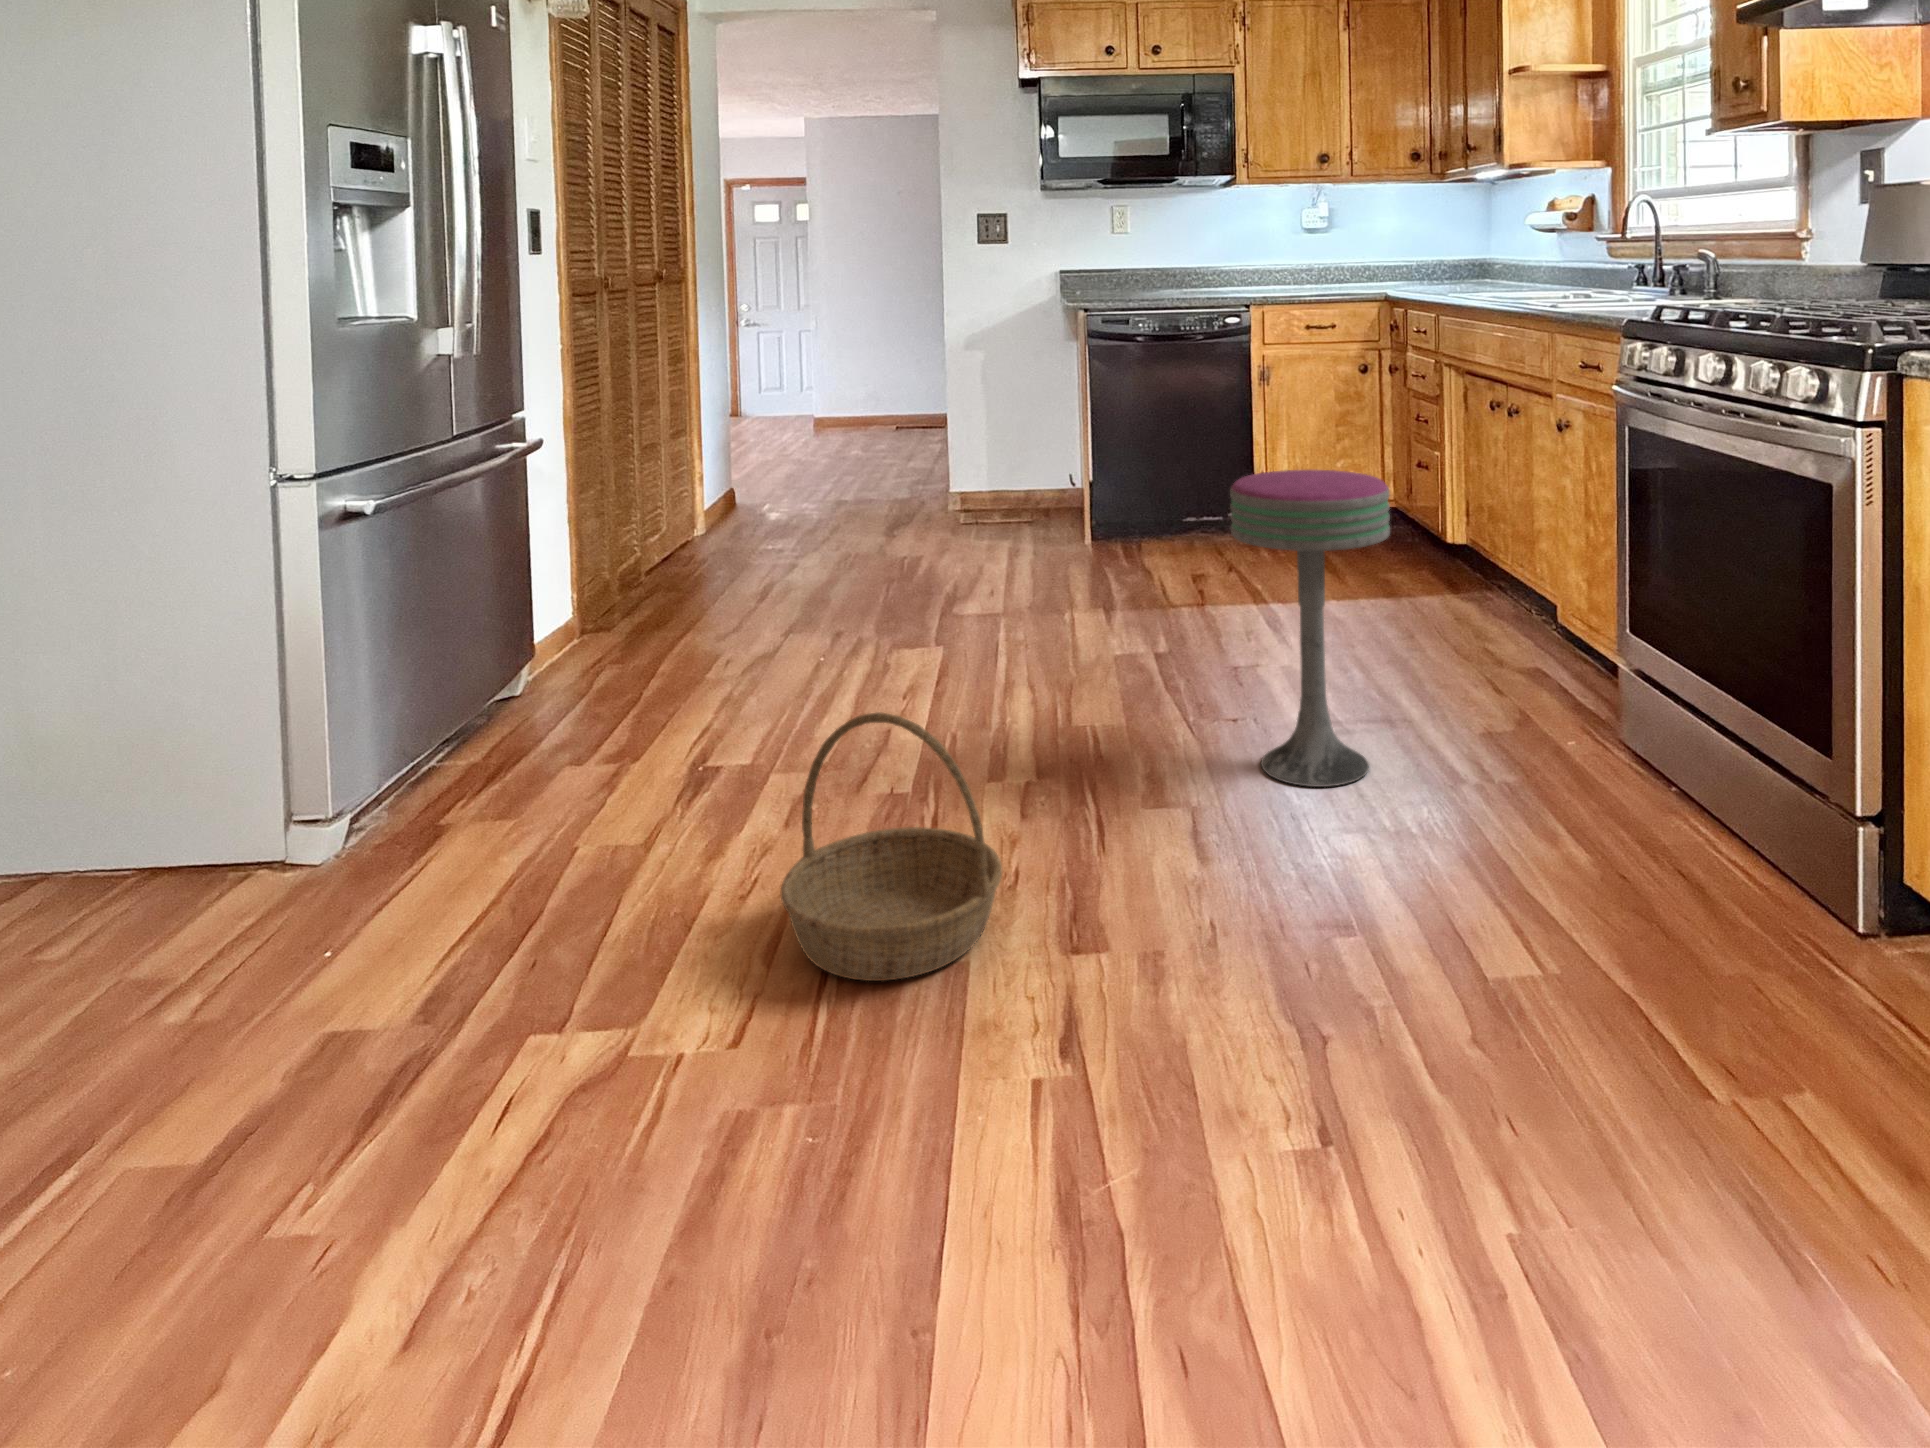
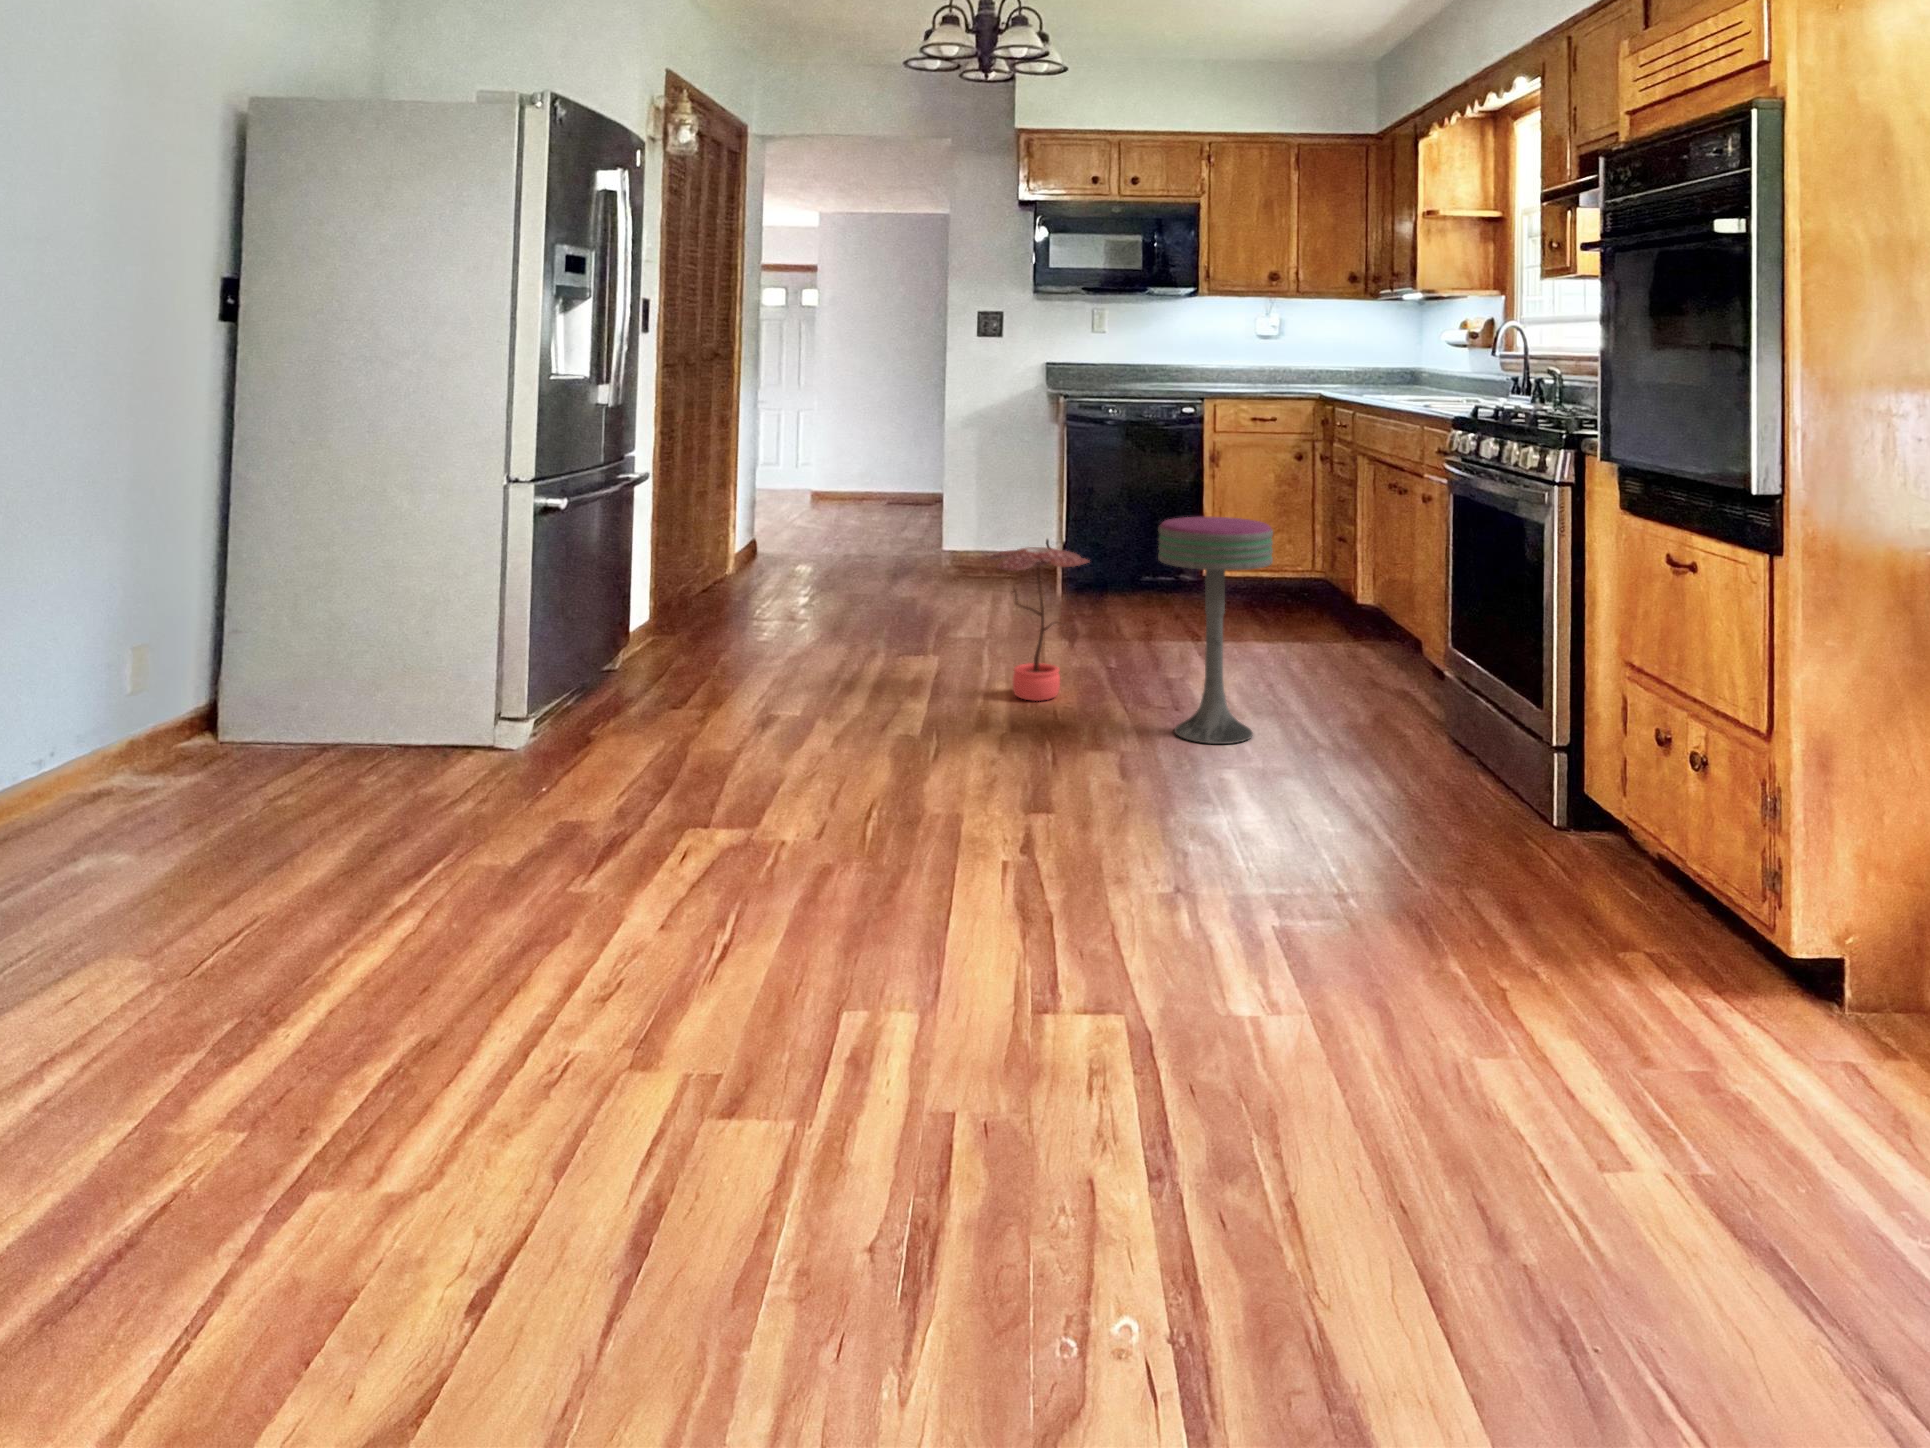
potted plant: none [997,514,1133,720] -> present [990,547,1089,701]
basket: present [781,712,1002,981] -> none [841,649,985,817]

